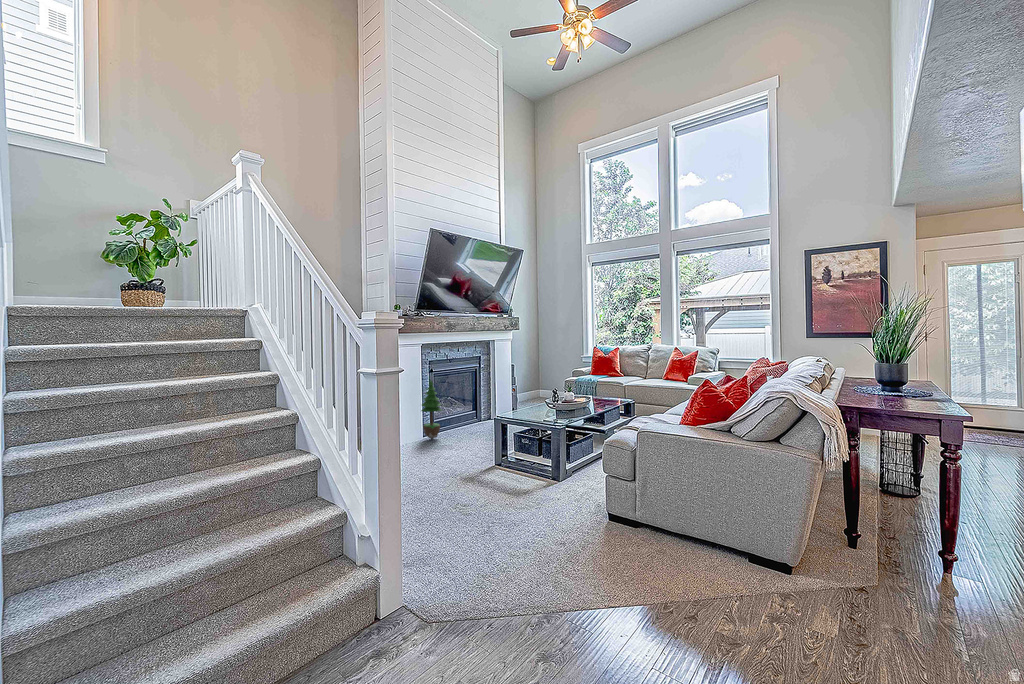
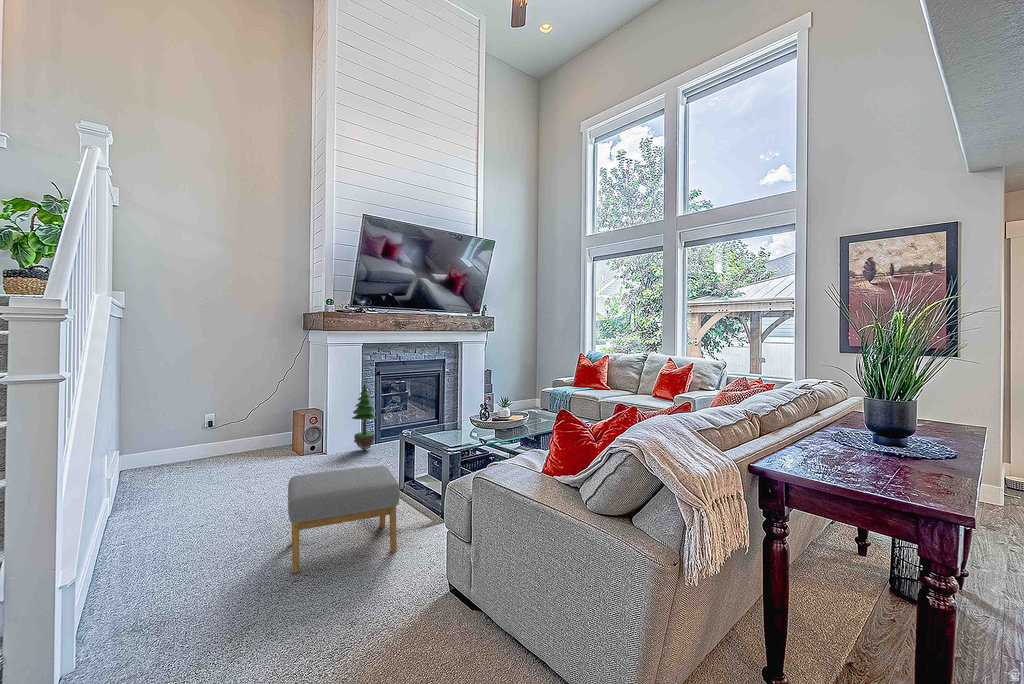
footstool: none [456,440,547,521] -> present [288,465,400,573]

